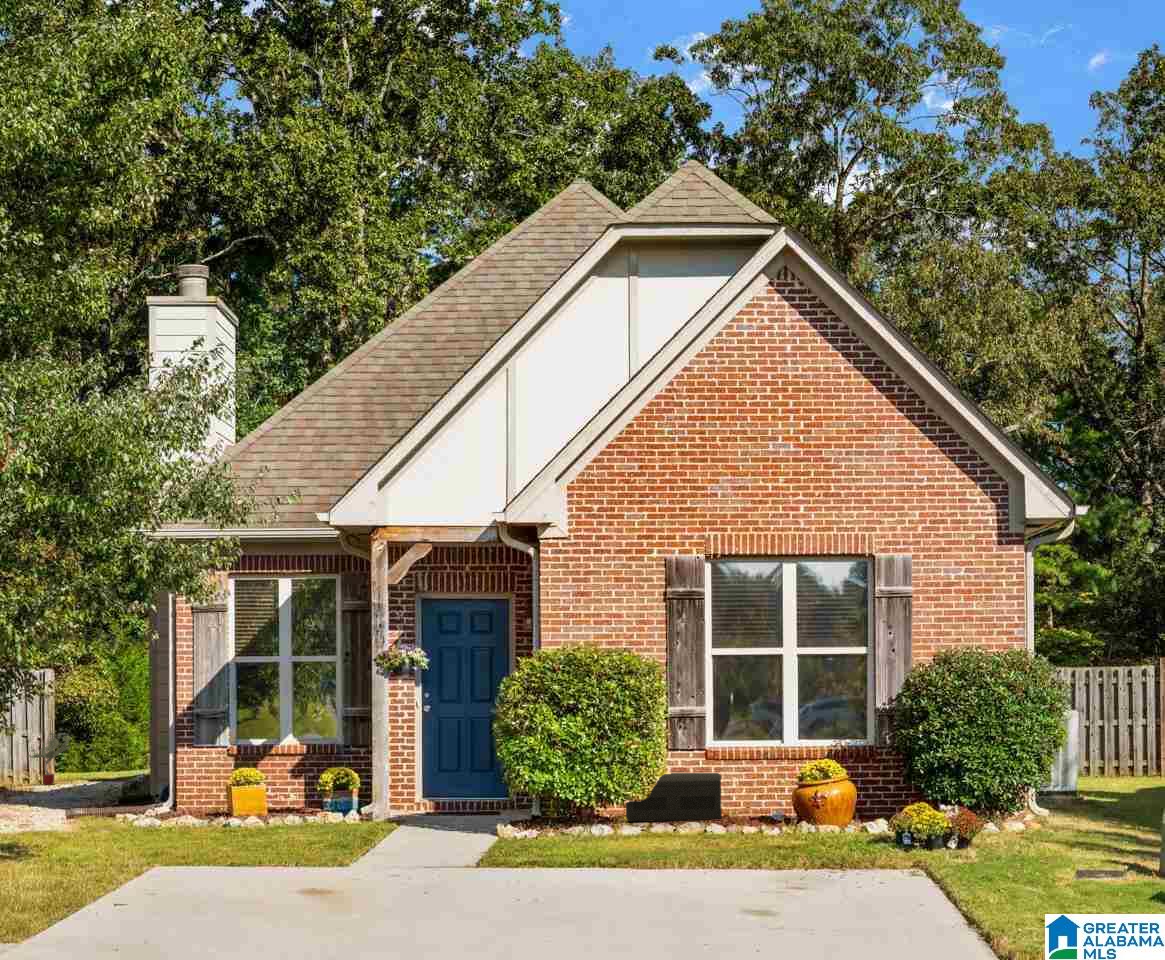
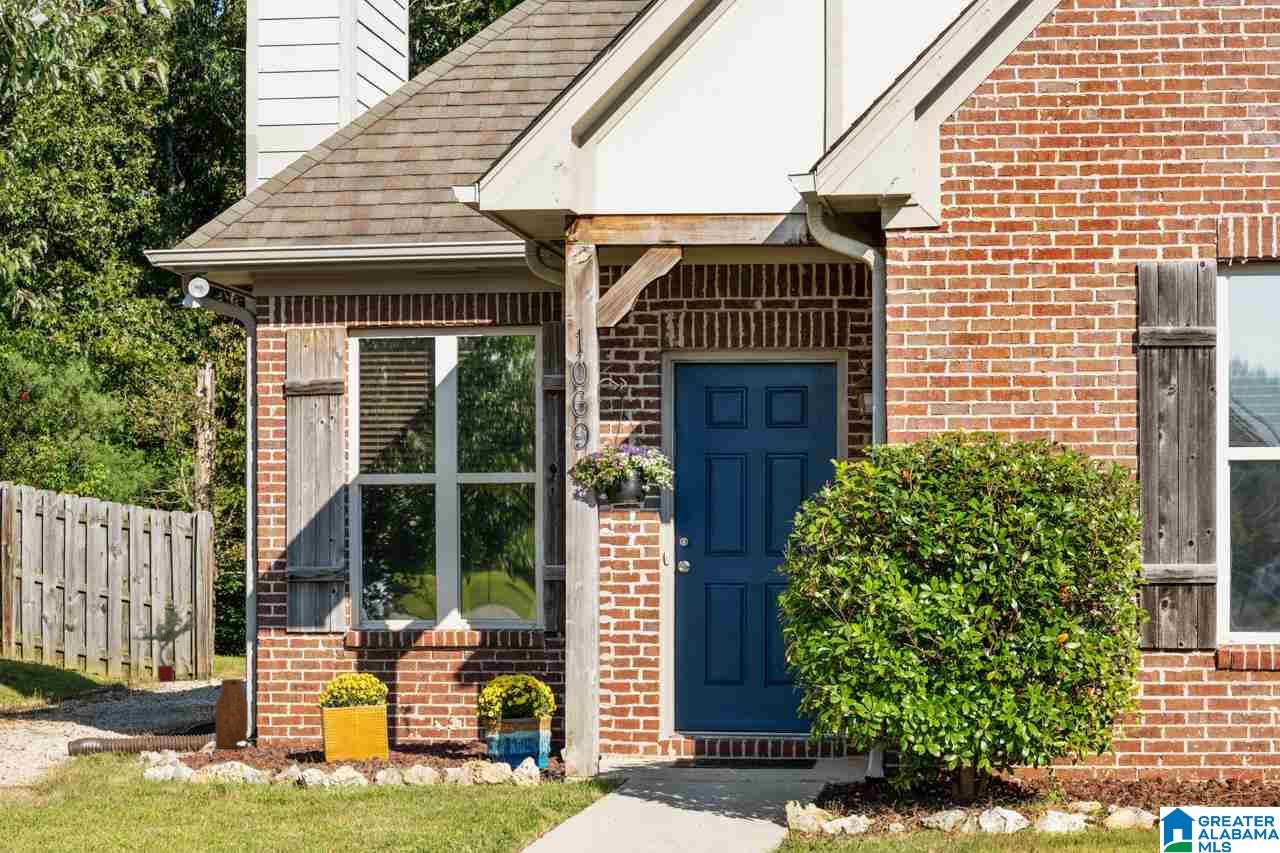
storage bench: present [626,771,722,822] -> none [1051,698,1259,801]
watering can: none [147,777,166,818] -> present [215,679,248,749]

